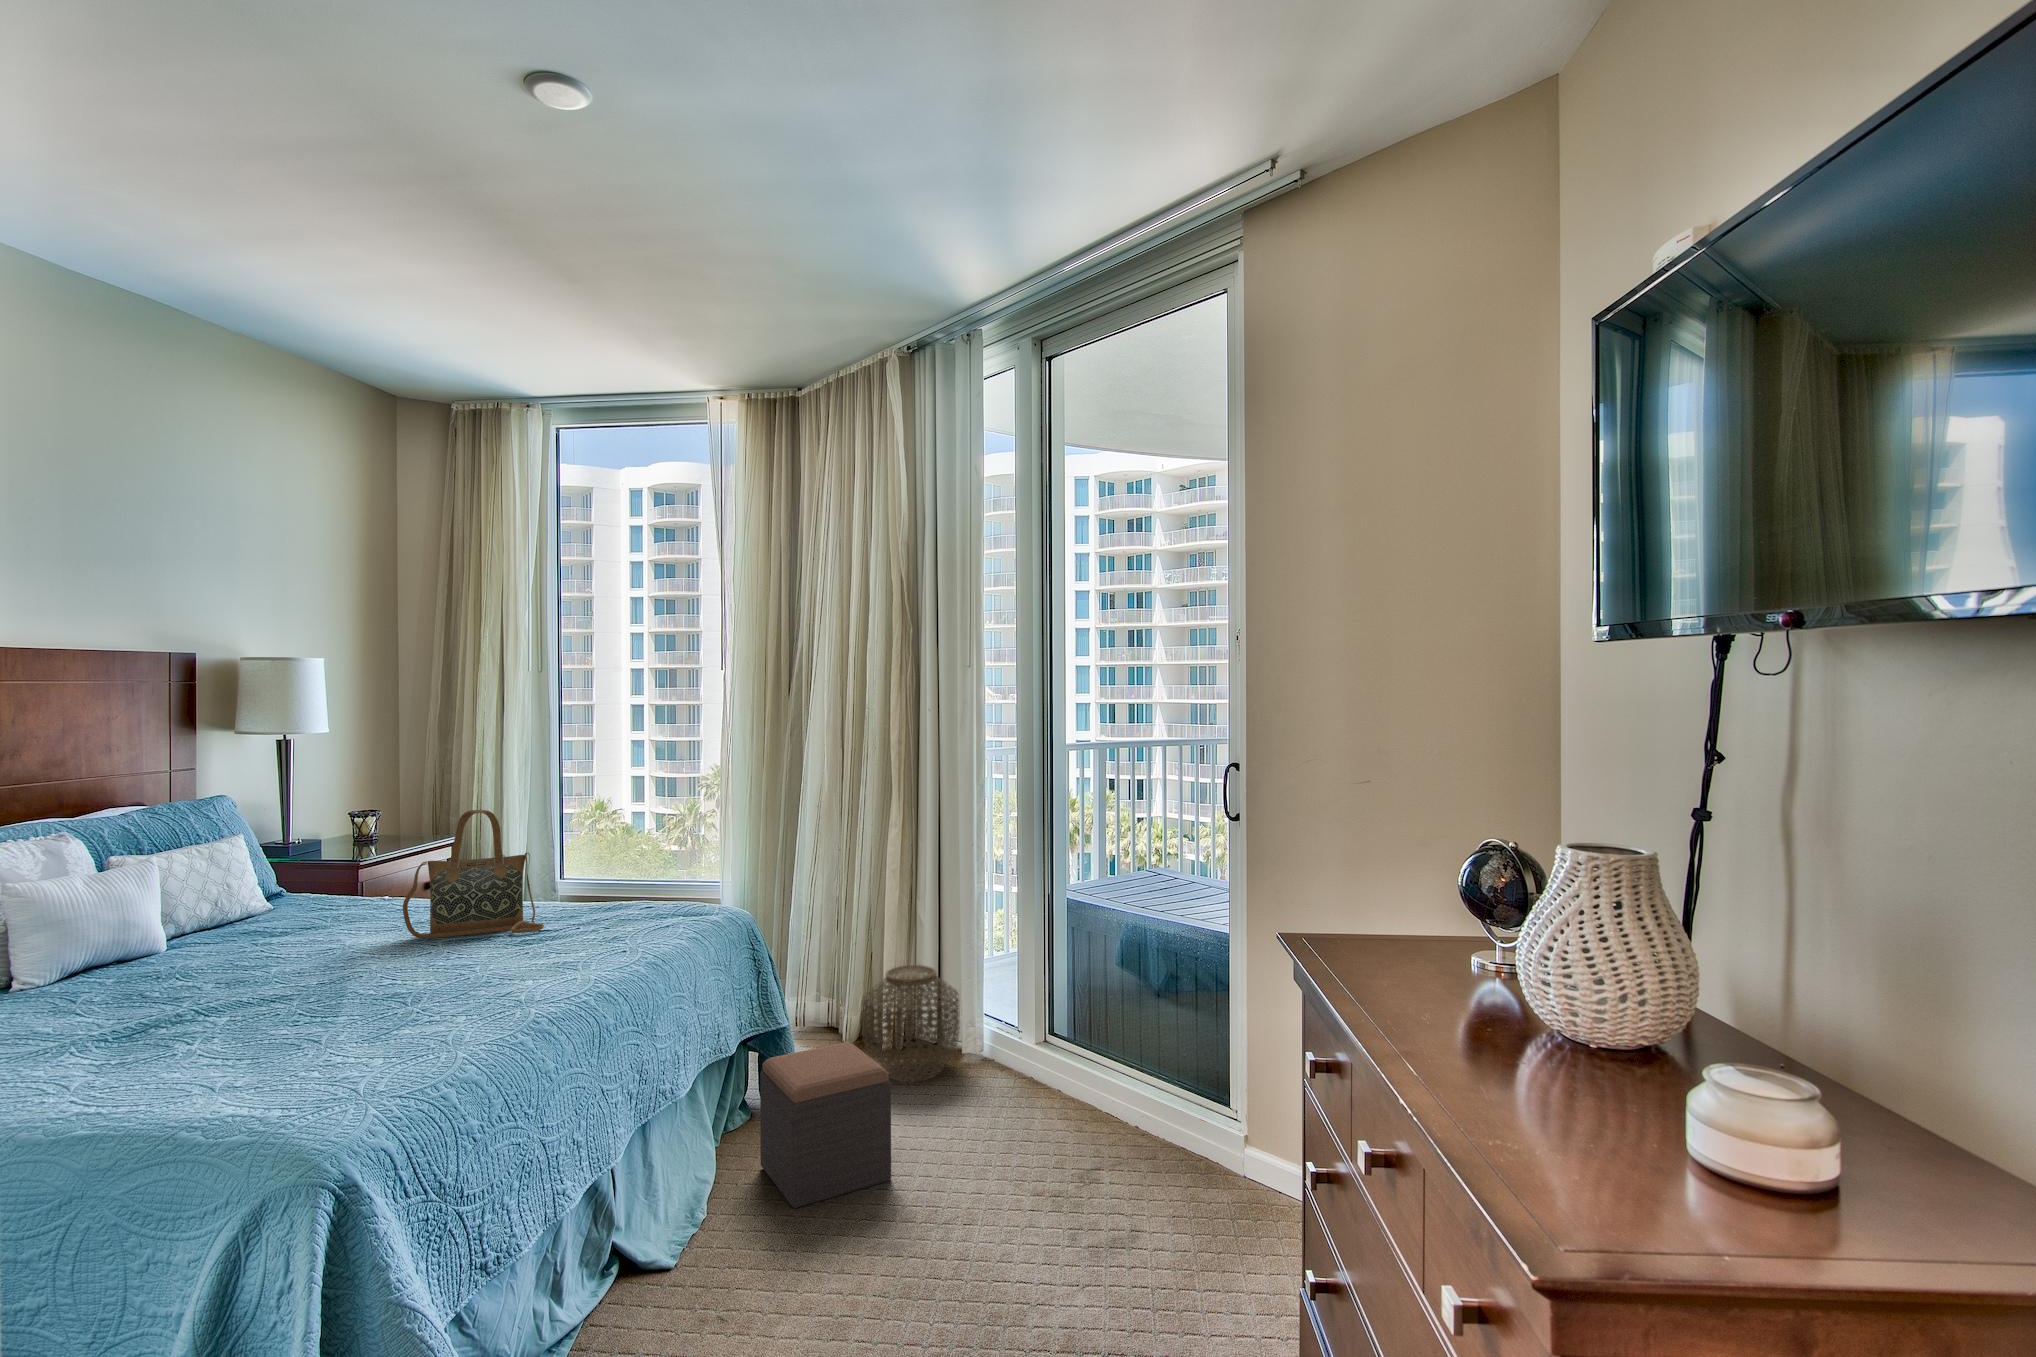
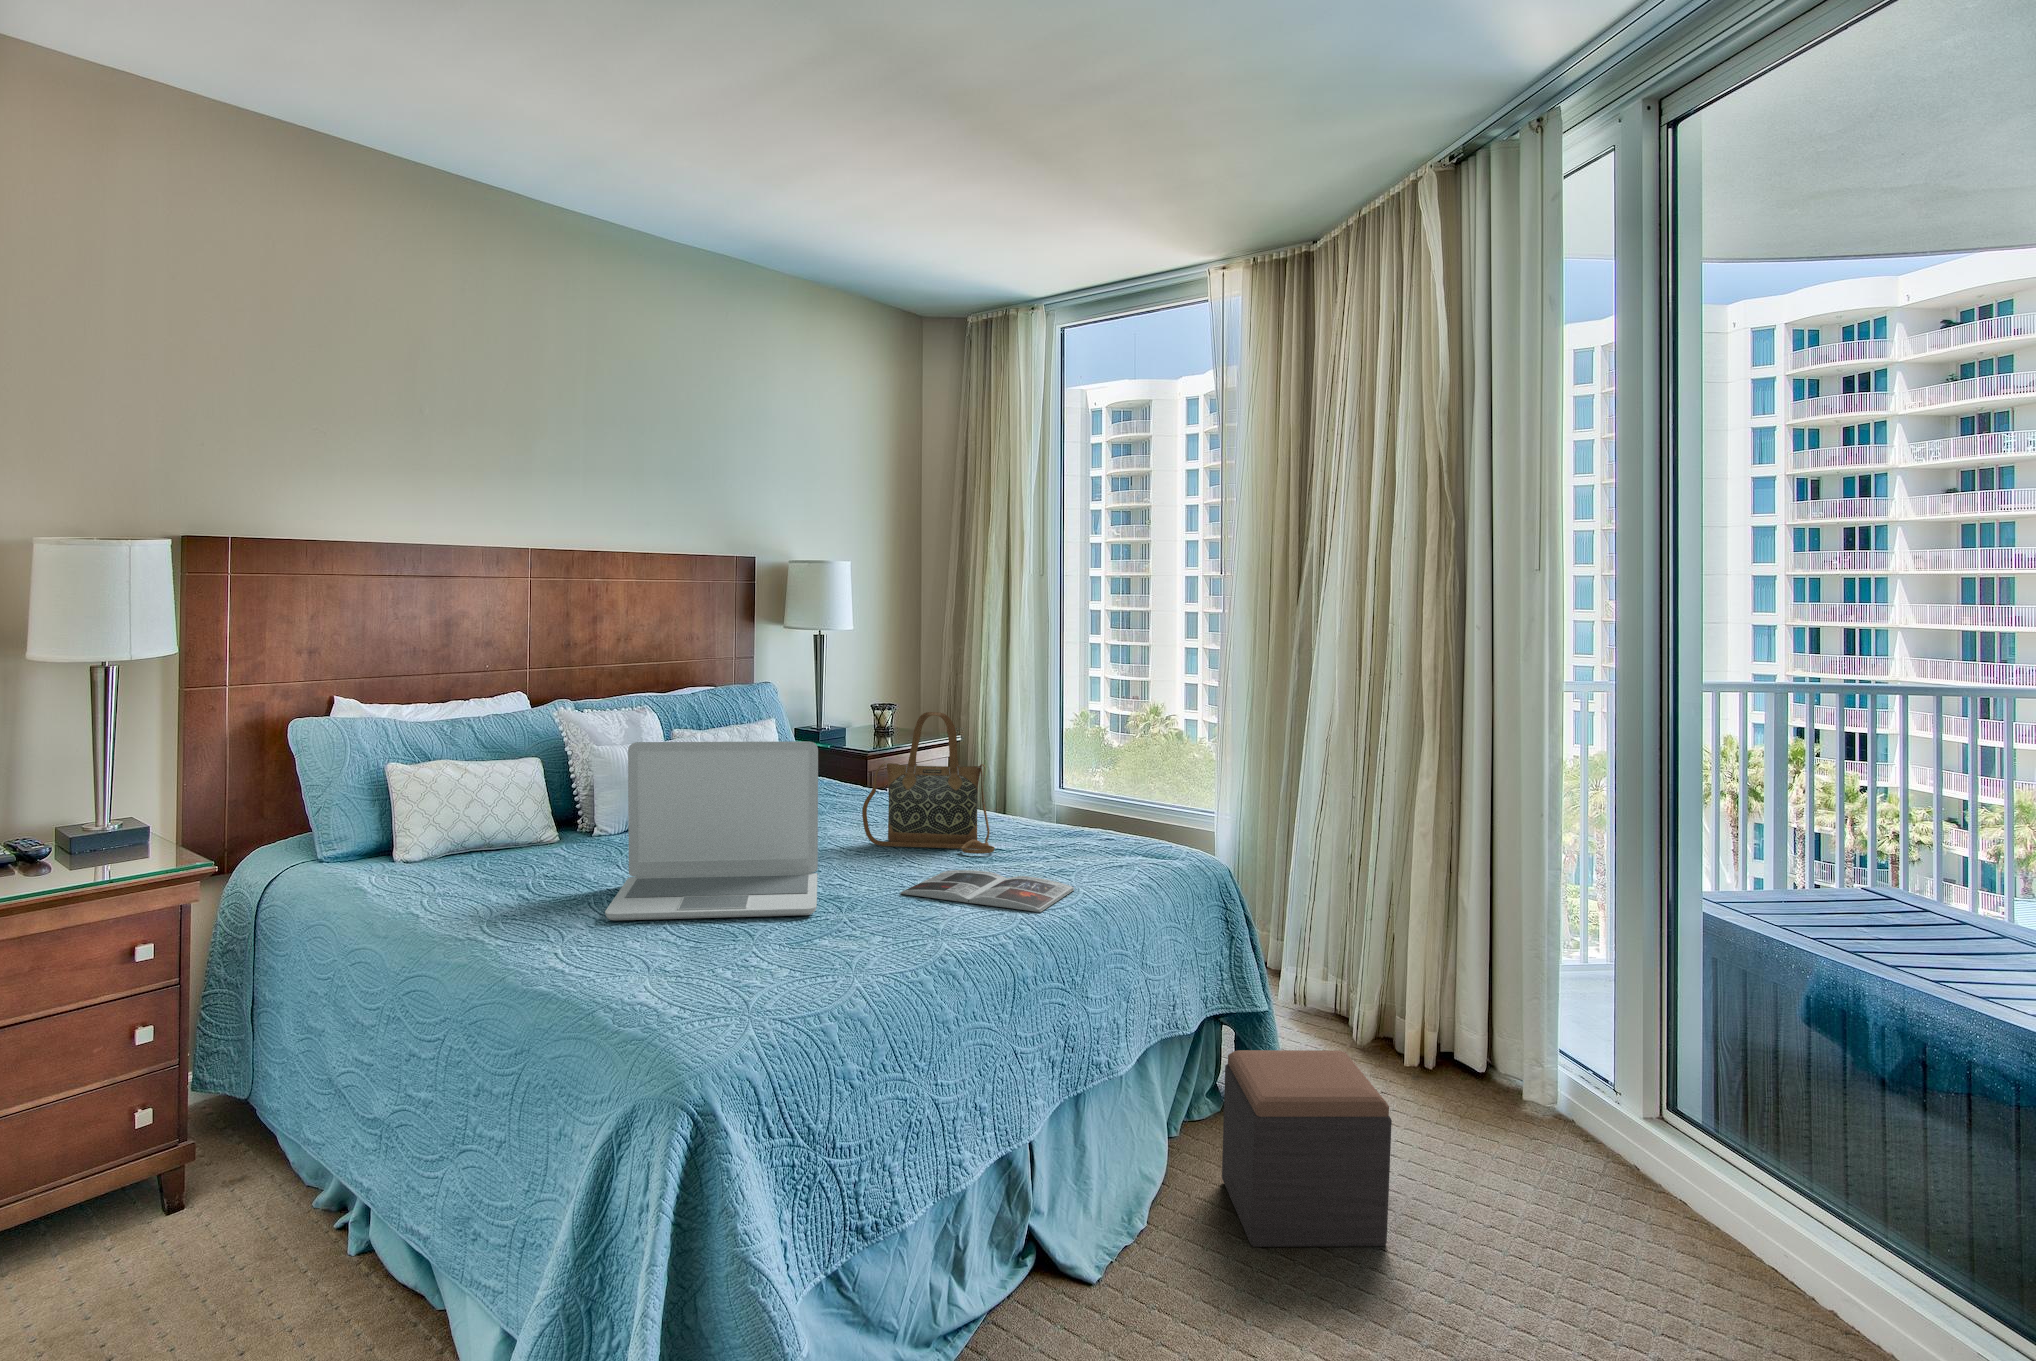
laptop: none [139,847,389,1048] -> present [605,741,818,920]
magazine: none [467,944,631,976] -> present [900,870,1075,912]
woven basket: present [862,965,960,1082] -> none [1374,962,1514,1119]

